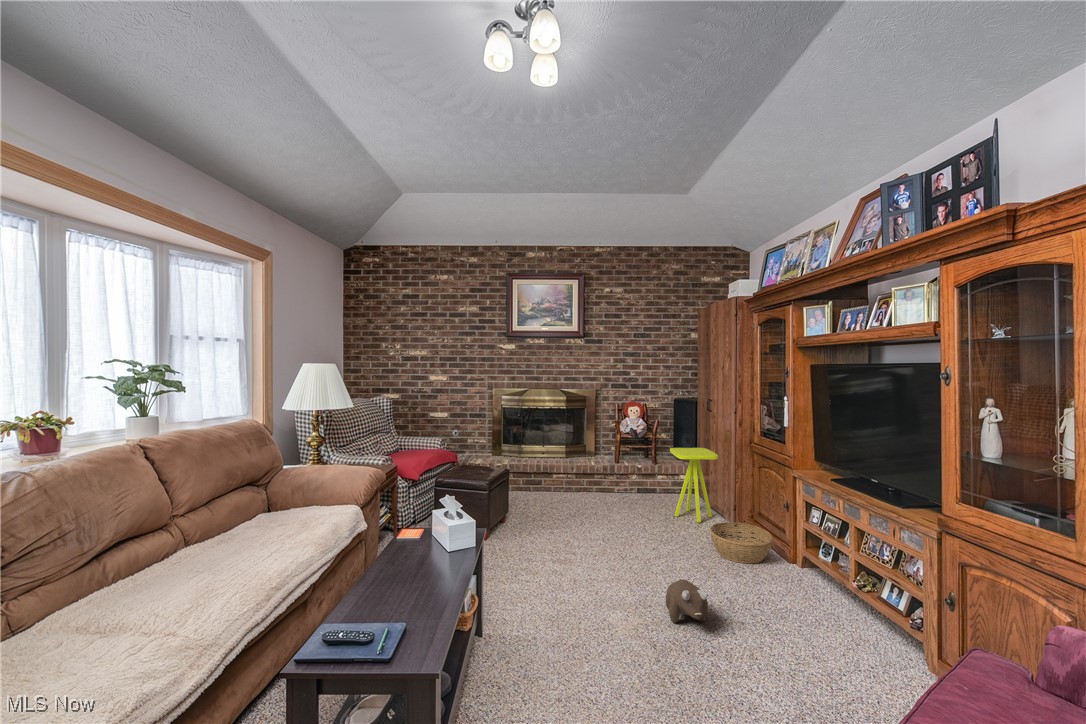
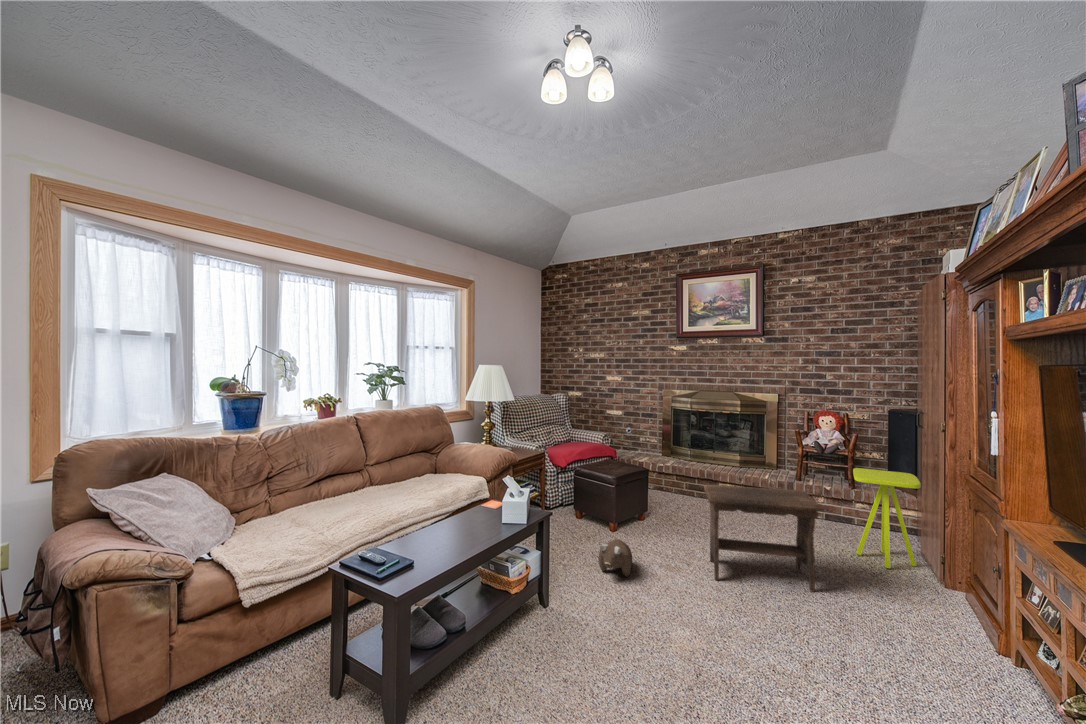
footstool: none [581,472,680,564] -> present [704,484,824,592]
basket: present [710,522,773,564] -> none [874,571,980,637]
plush toy: present [666,580,708,623] -> present [598,539,633,576]

